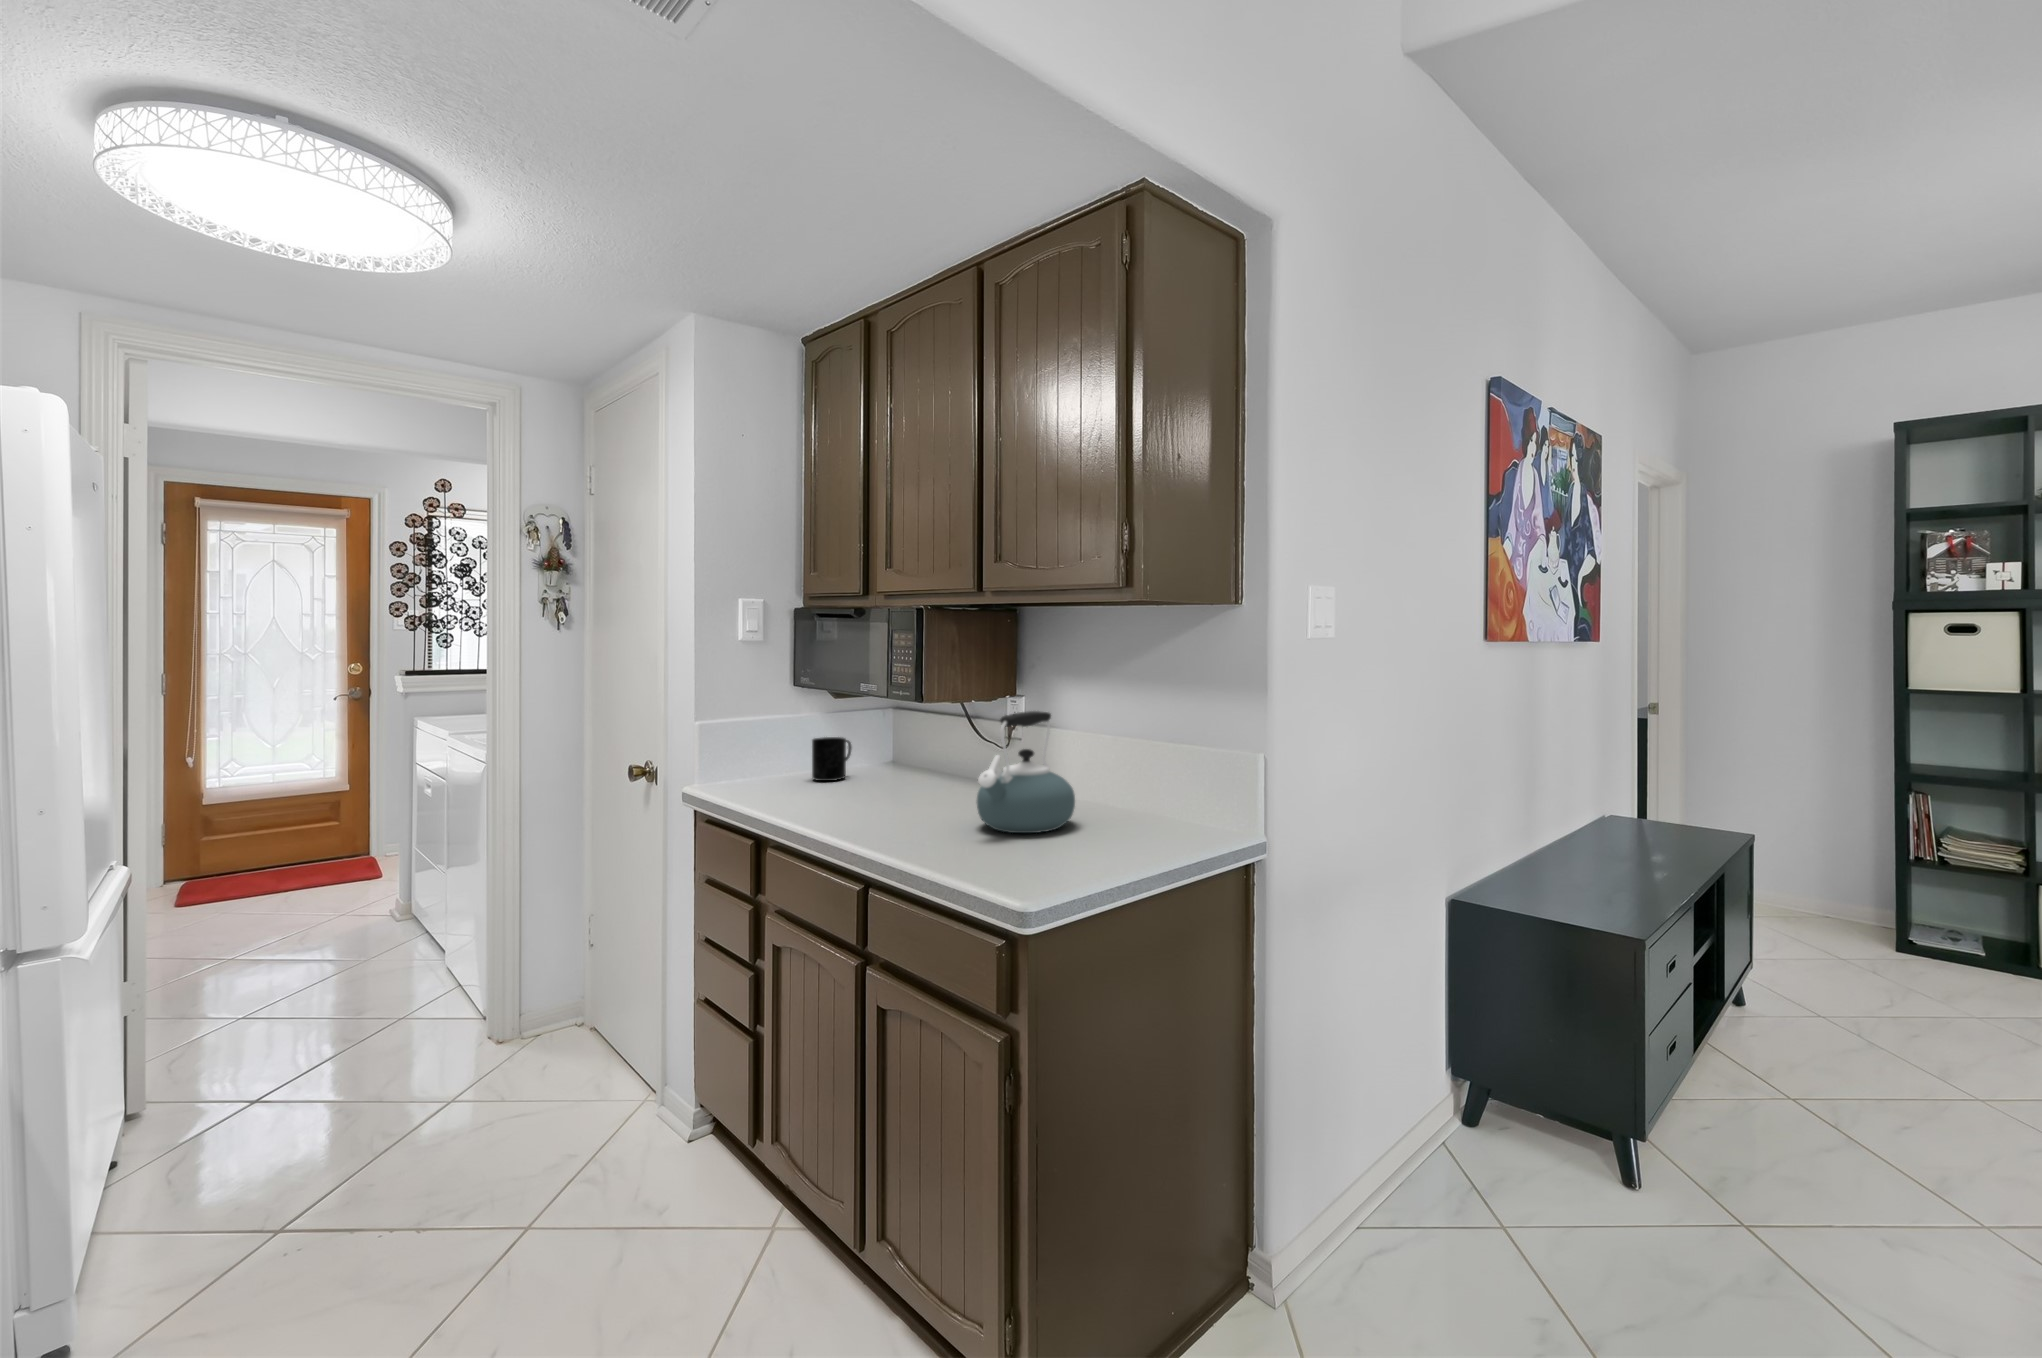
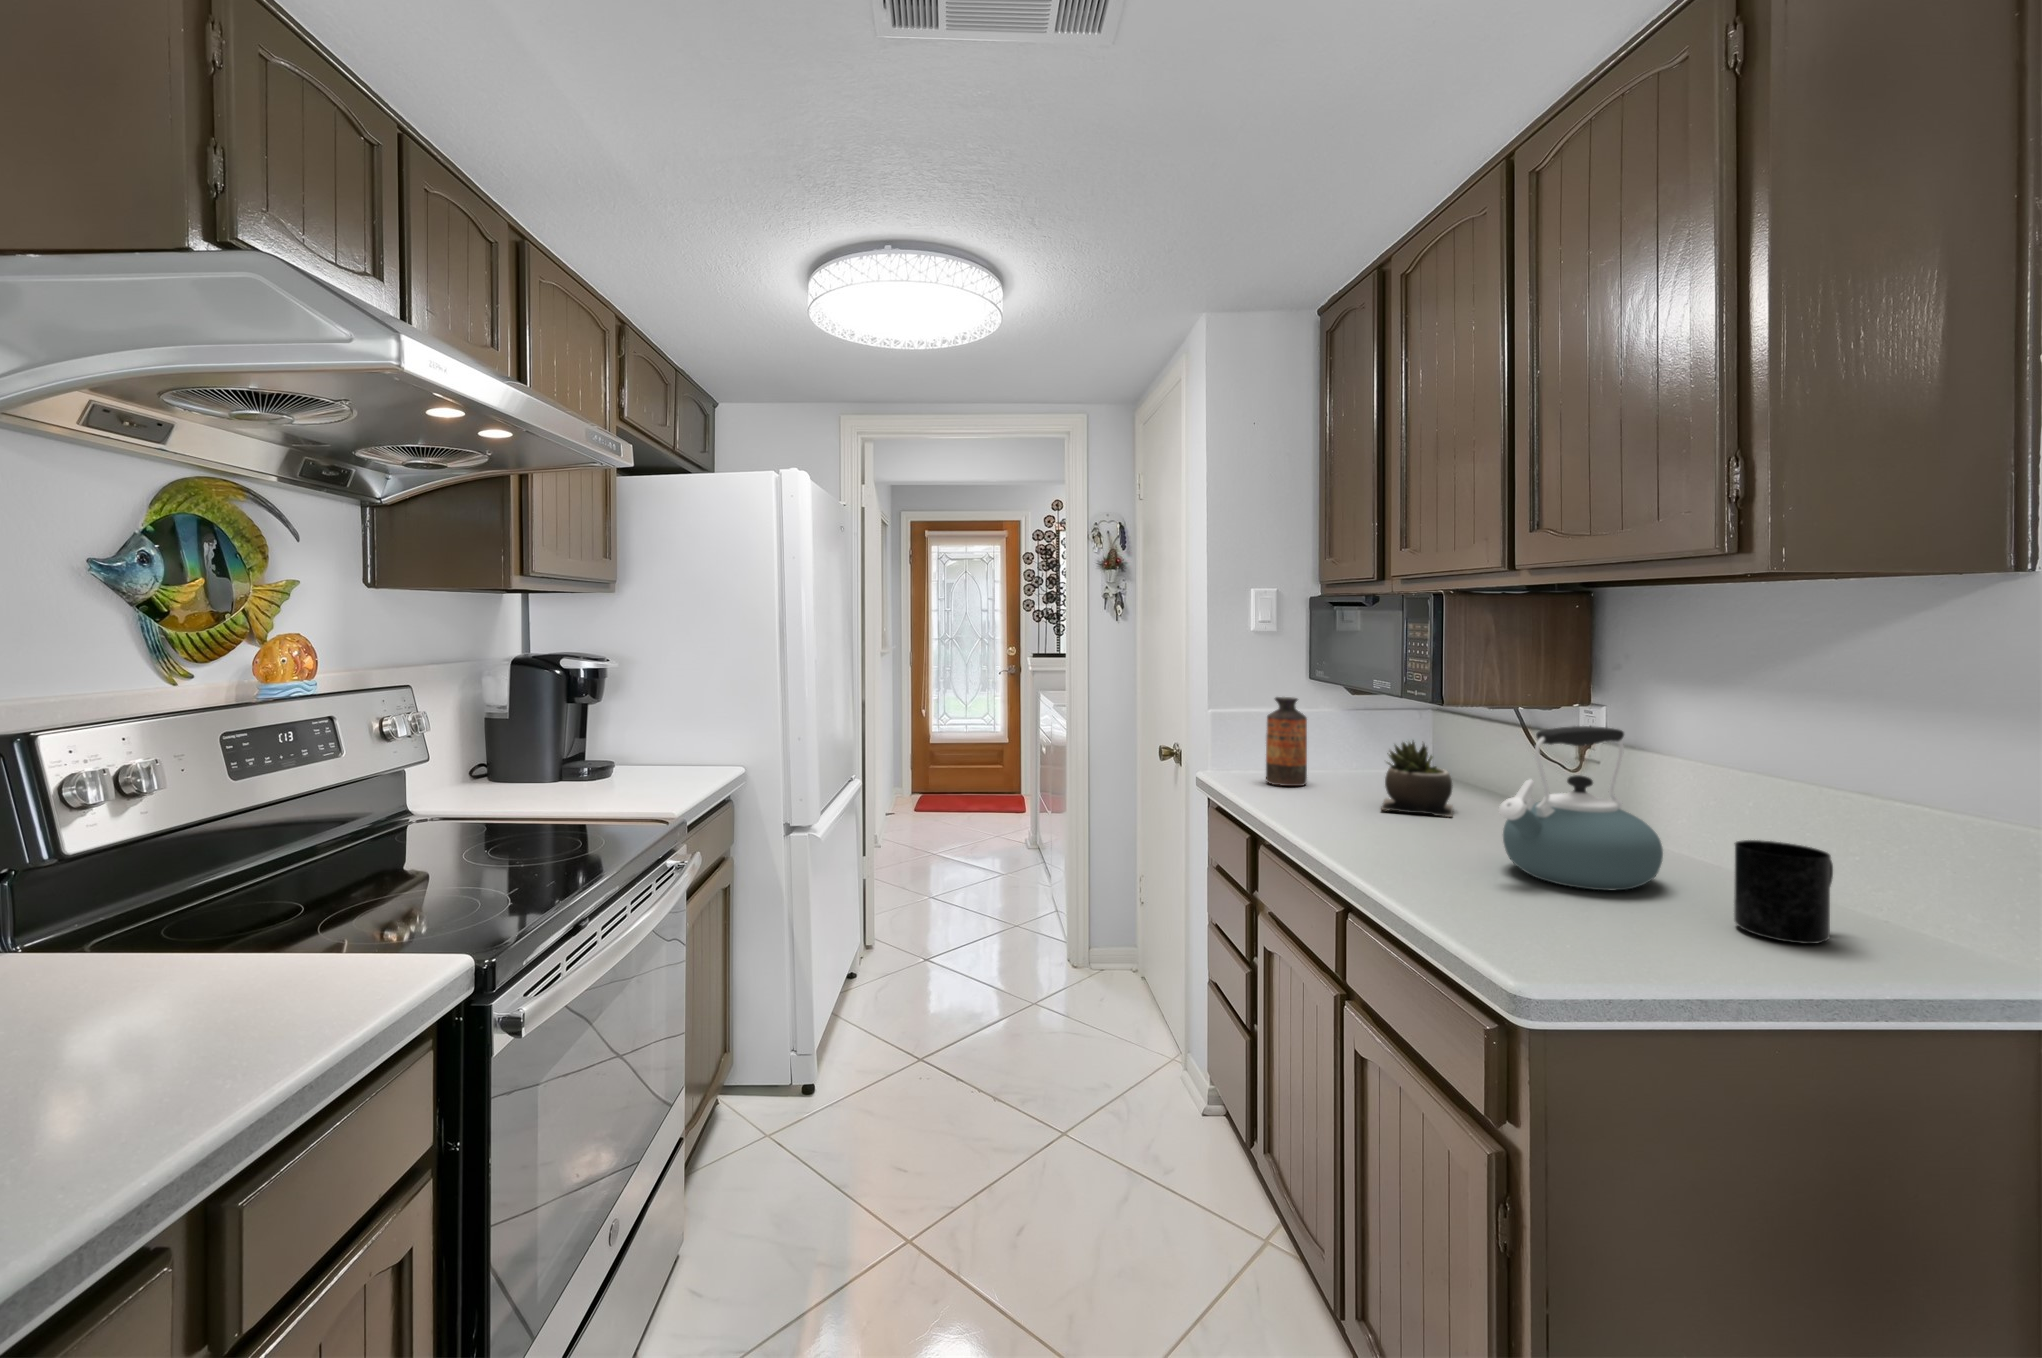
bottle: none [756,705,796,791] -> present [1266,697,1307,786]
succulent plant: none [869,734,927,800] -> present [1381,742,1453,817]
mug: present [812,737,851,781] -> present [1734,840,1833,944]

